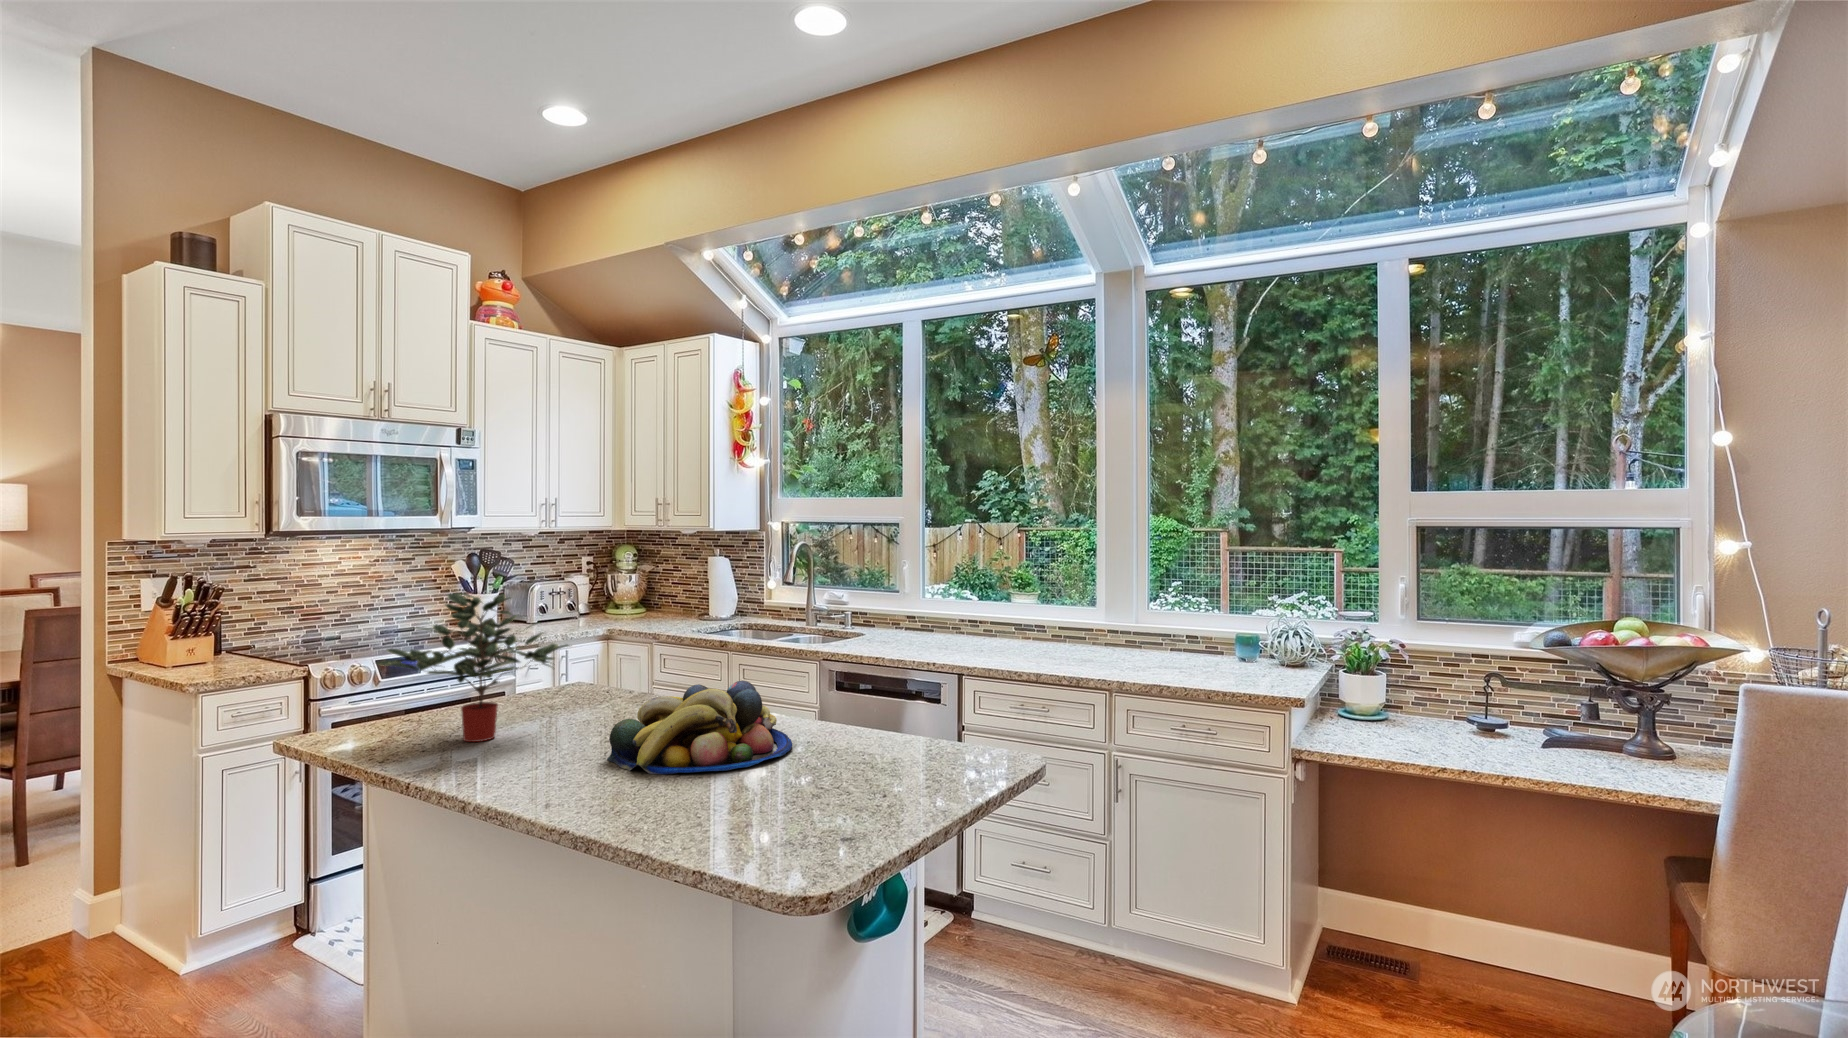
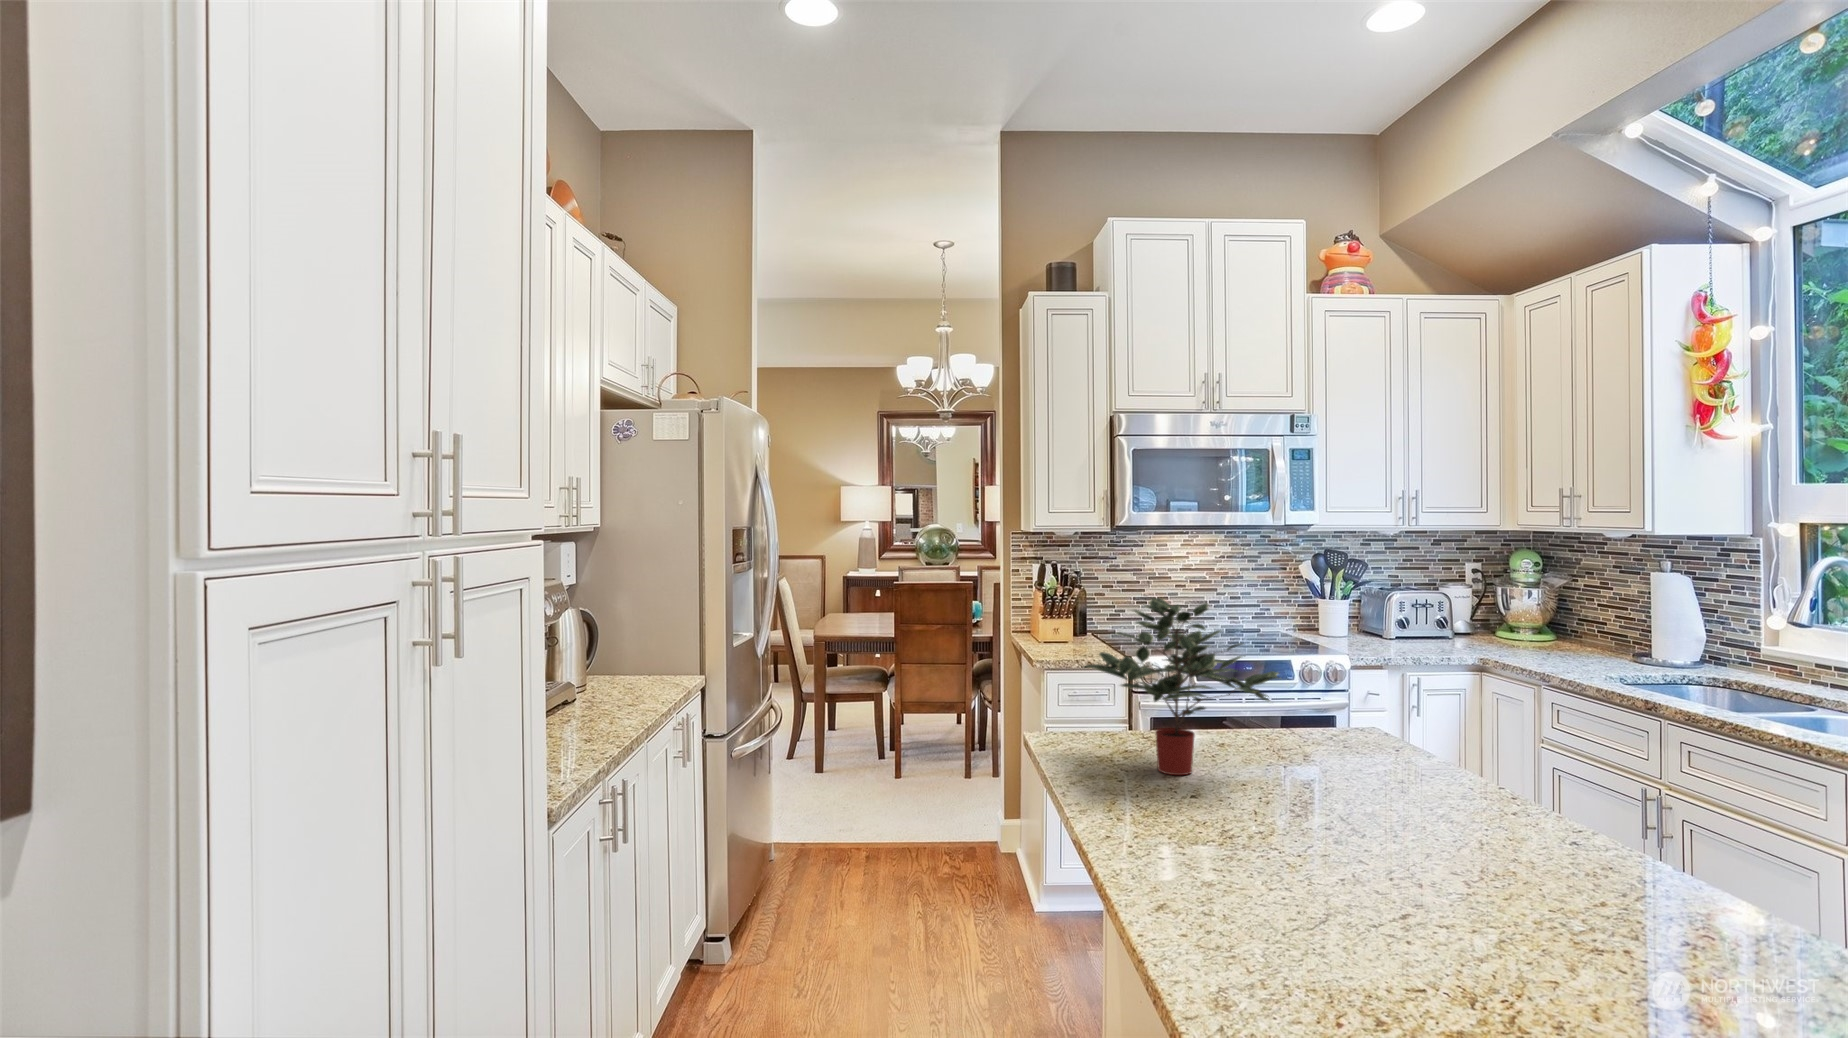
fruit bowl: present [607,681,792,774] -> none [1276,766,1595,927]

